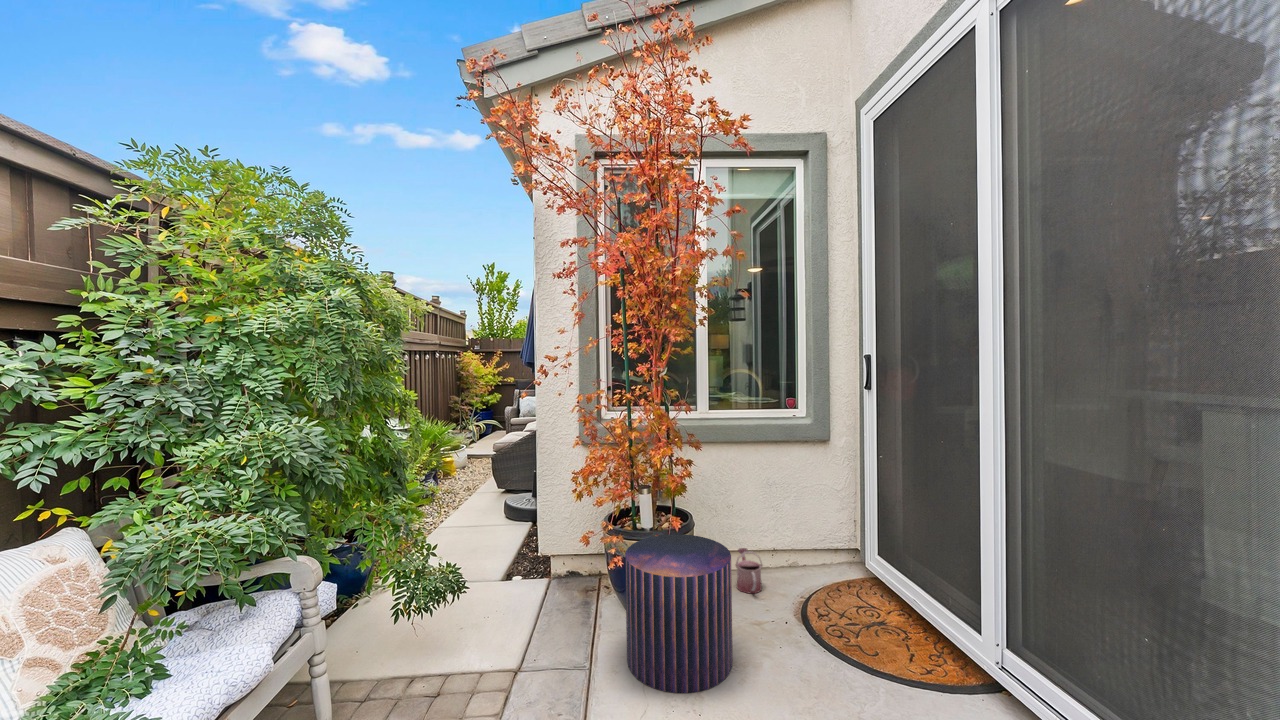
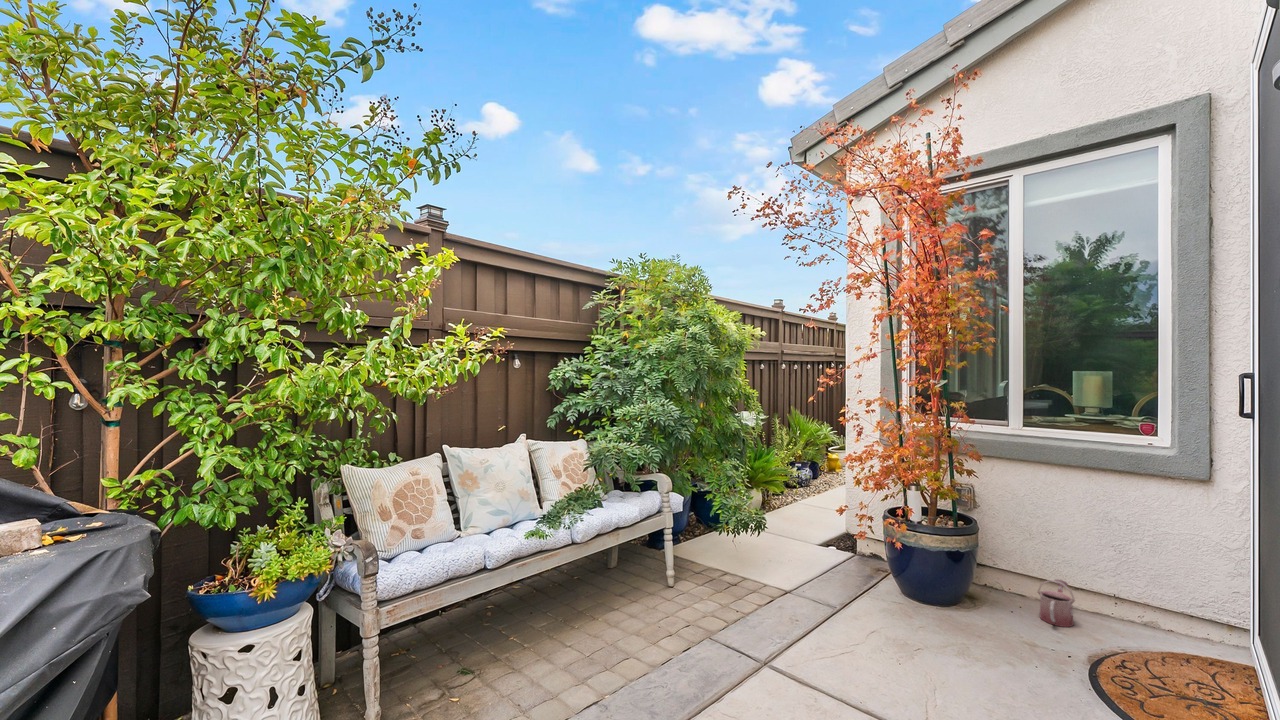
pouf: present [625,534,733,693] -> none [868,526,974,657]

